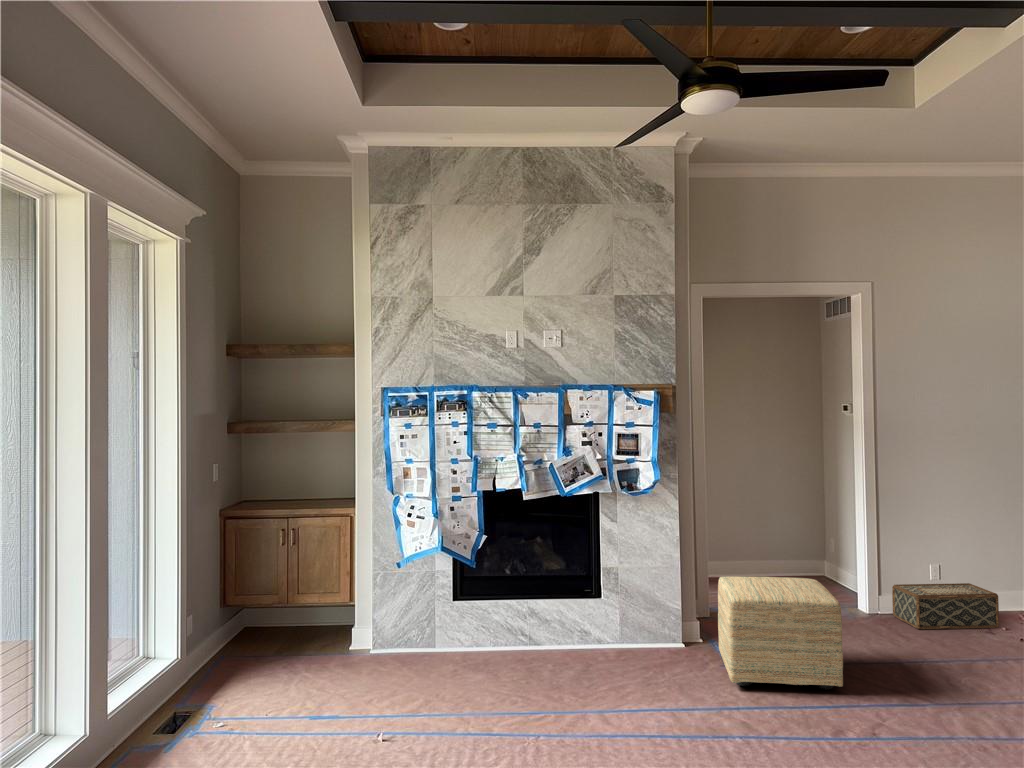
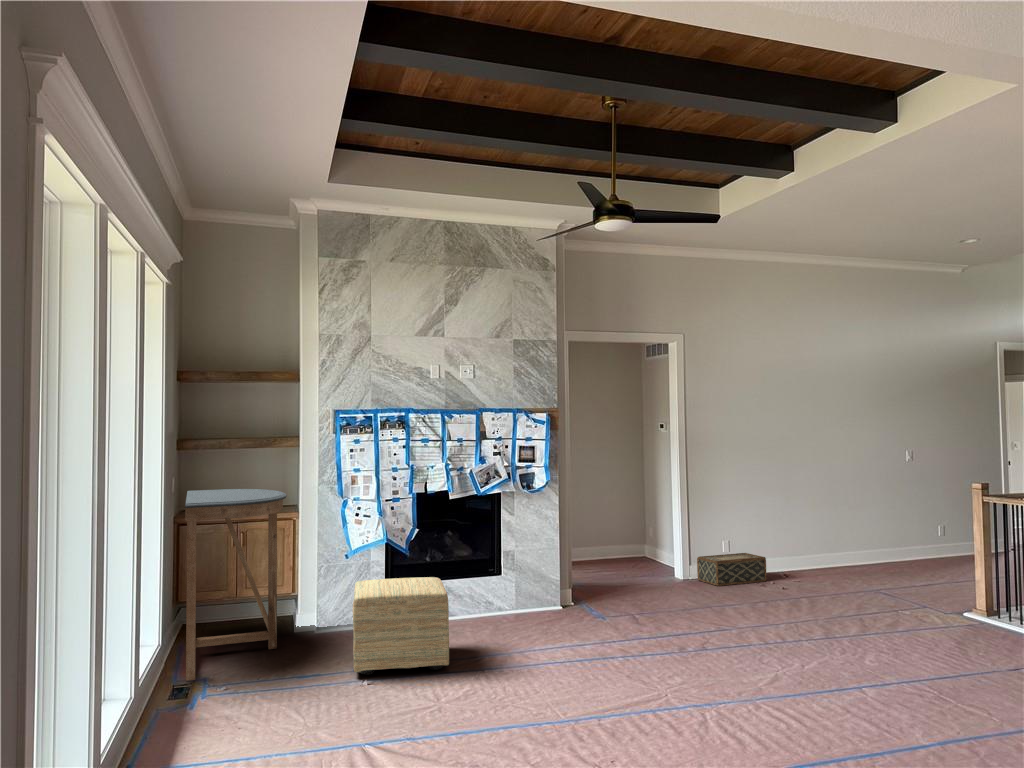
console table: none [165,477,320,706] -> present [185,489,287,681]
ottoman: present [718,576,843,690] -> present [353,577,449,675]

